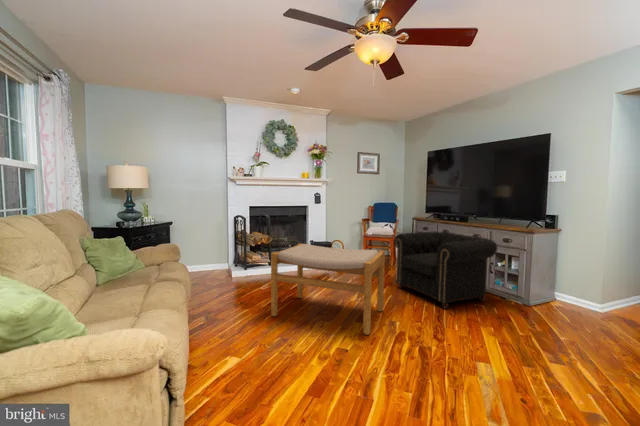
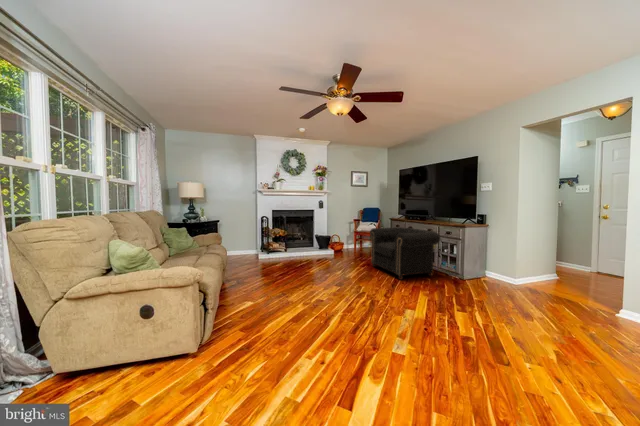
footstool: present [271,244,385,335] -> none [279,234,357,293]

